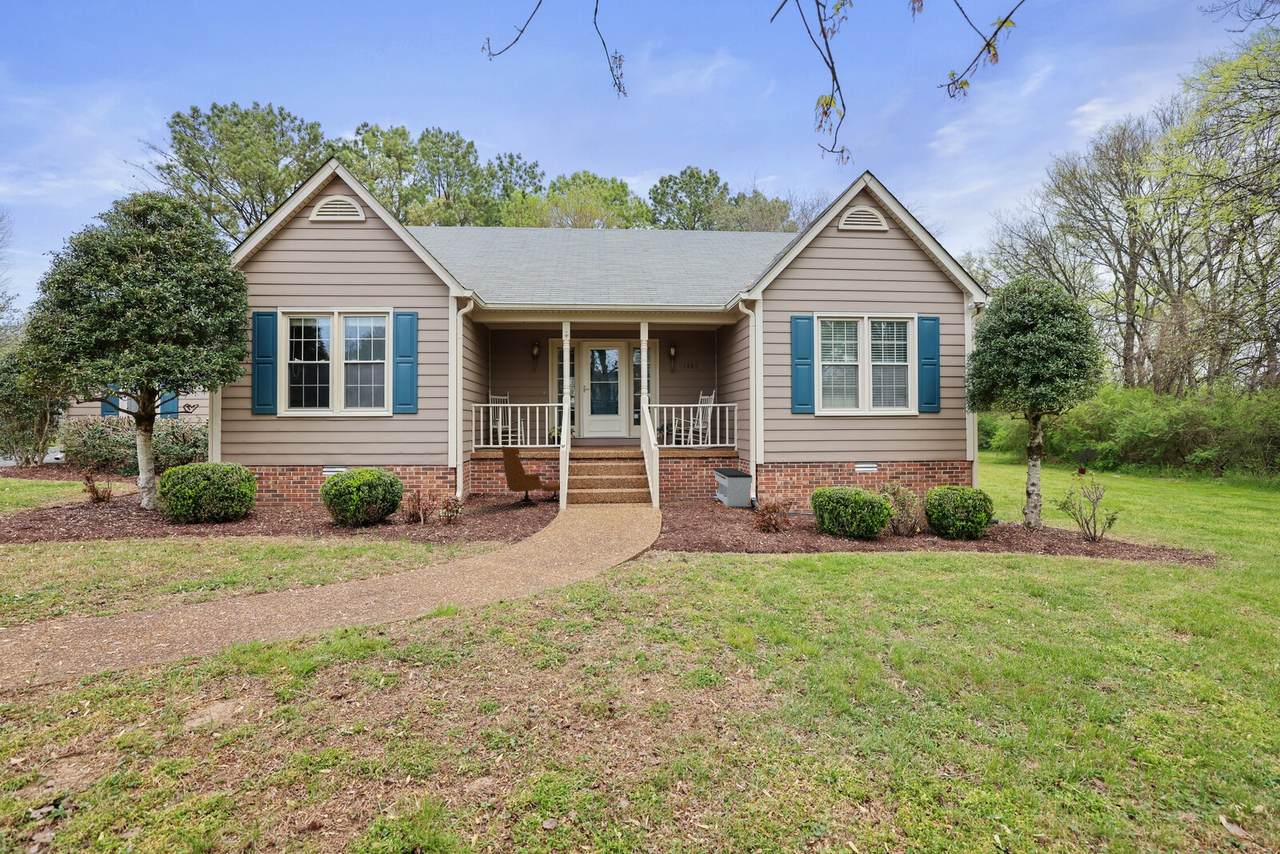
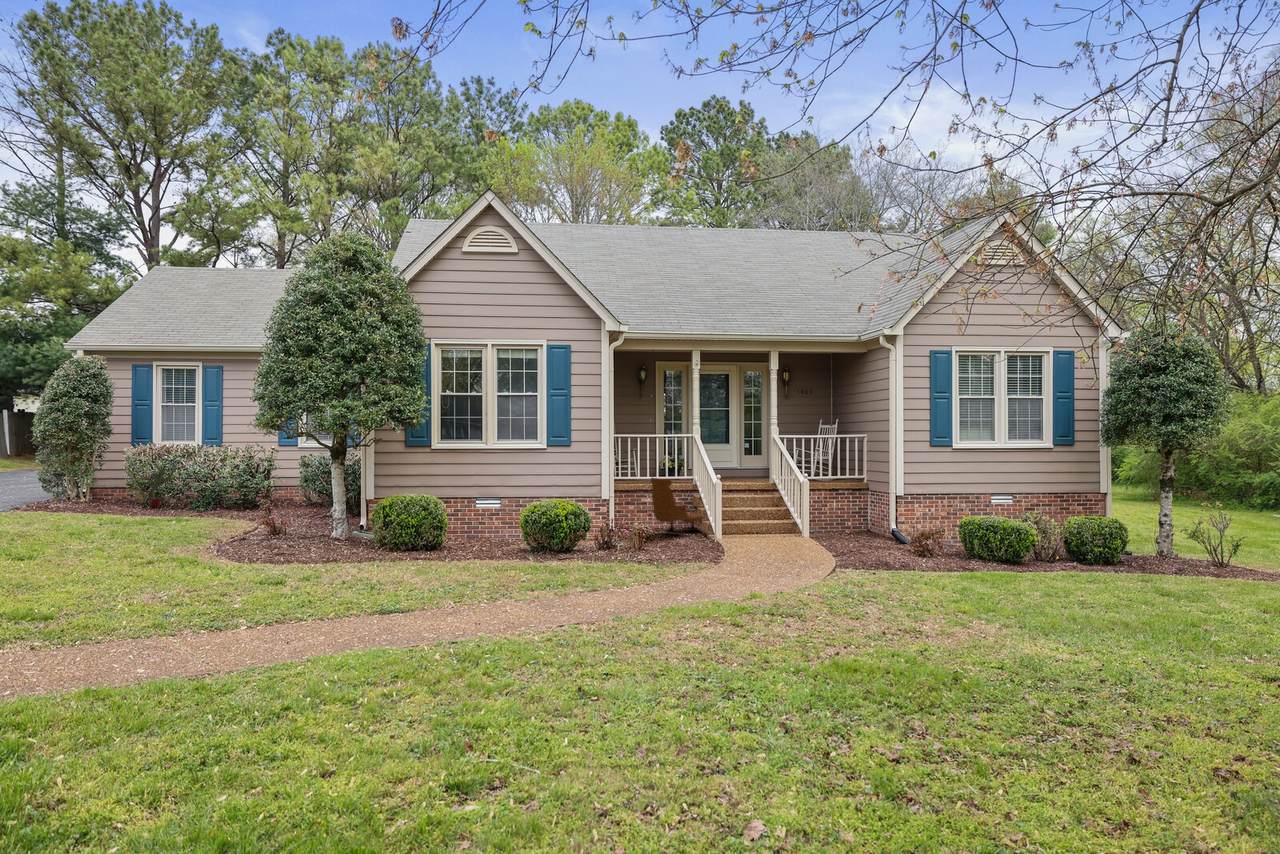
potted tree: present [1069,444,1098,474] -> present [138,464,174,507]
bench: present [713,468,752,507] -> none [845,500,892,538]

